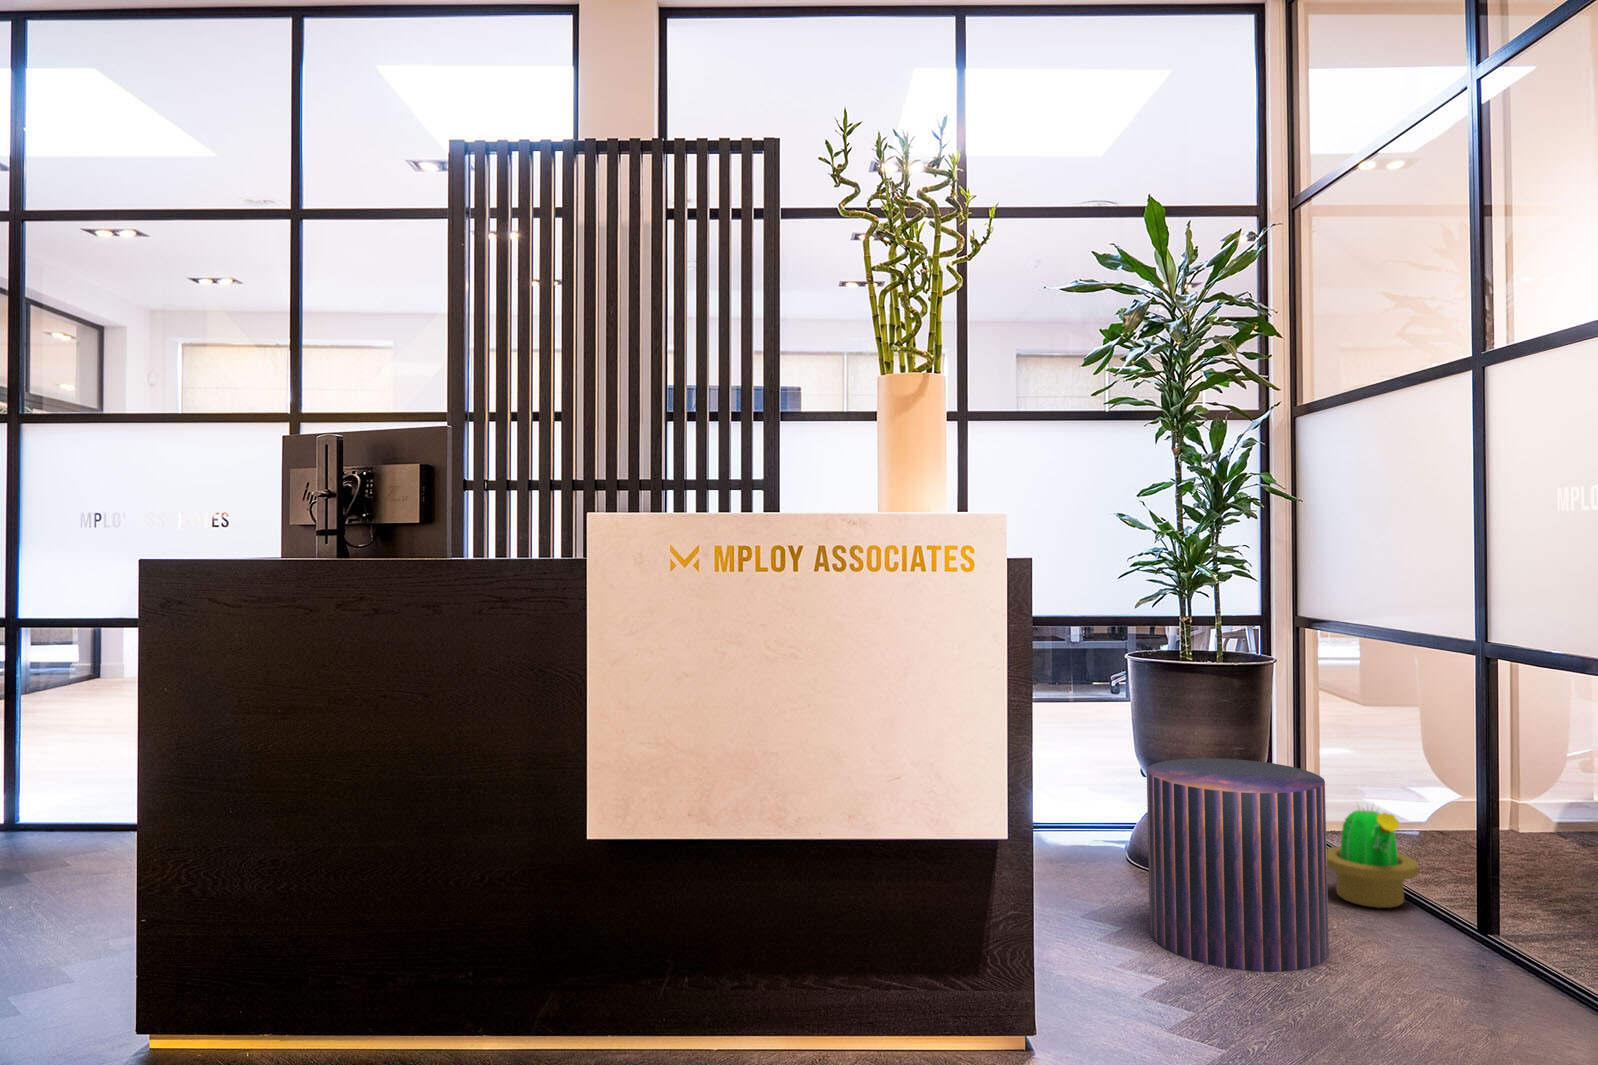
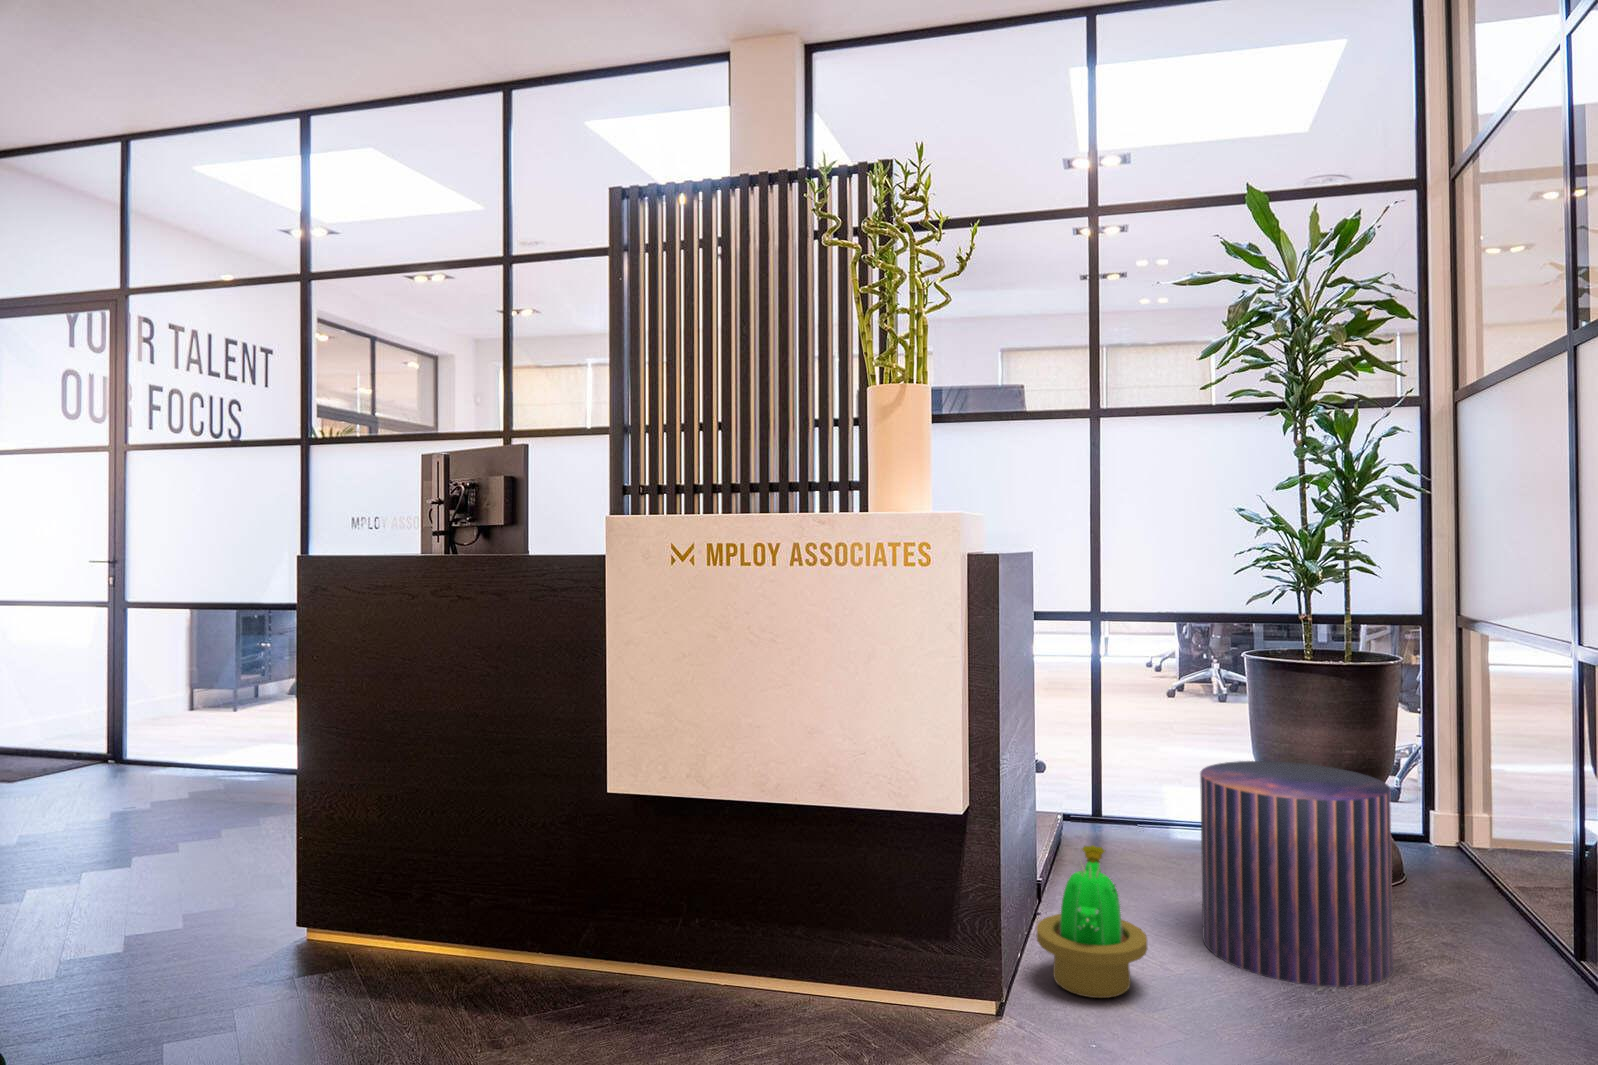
decorative plant: present [1327,808,1418,908] -> present [1037,846,1147,998]

